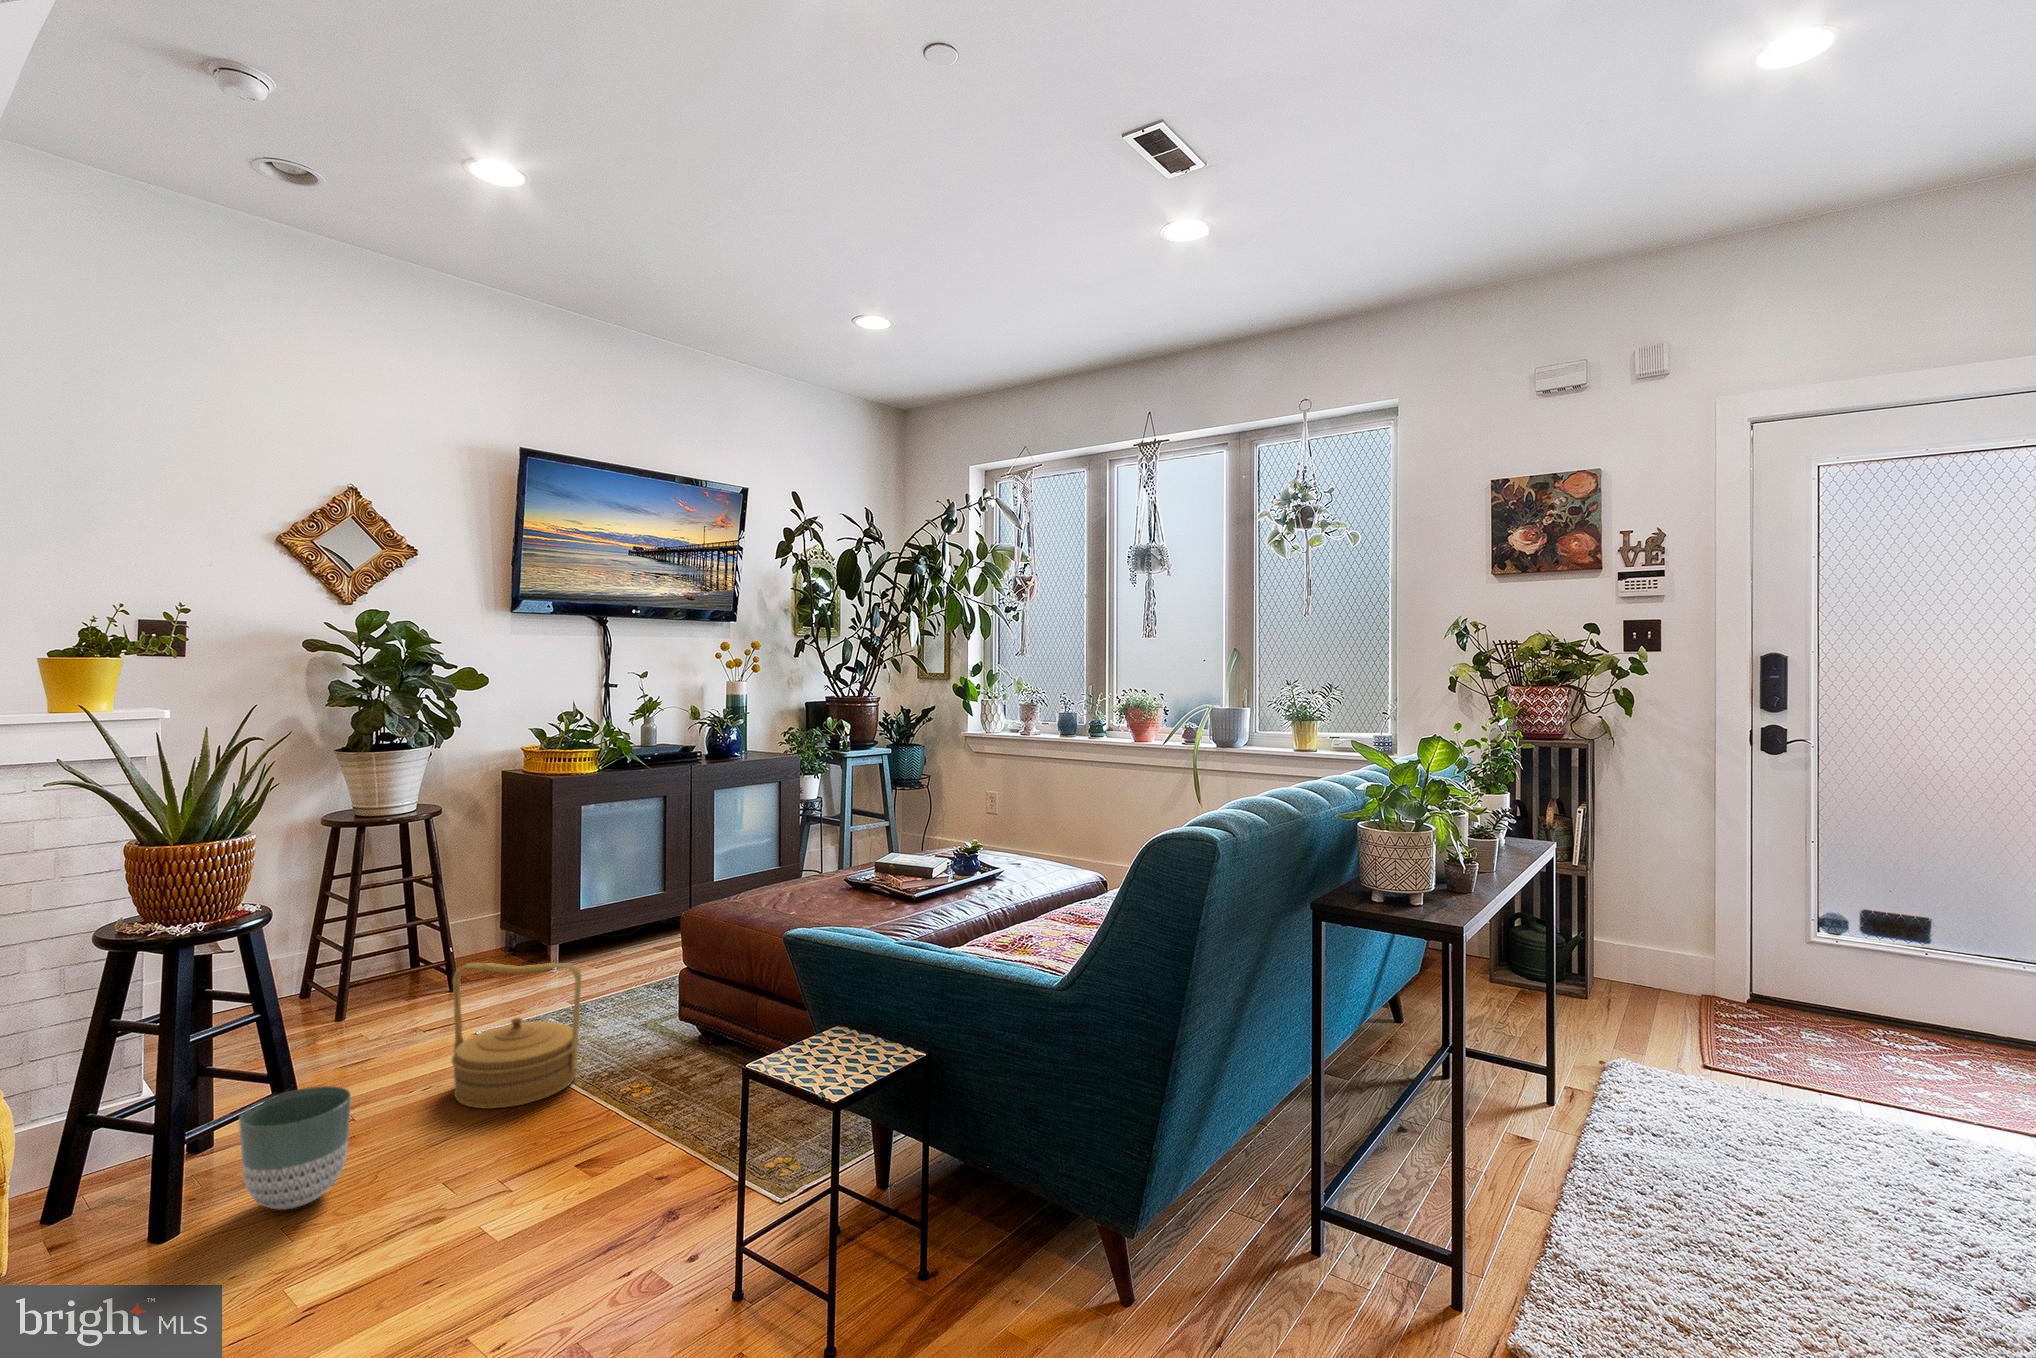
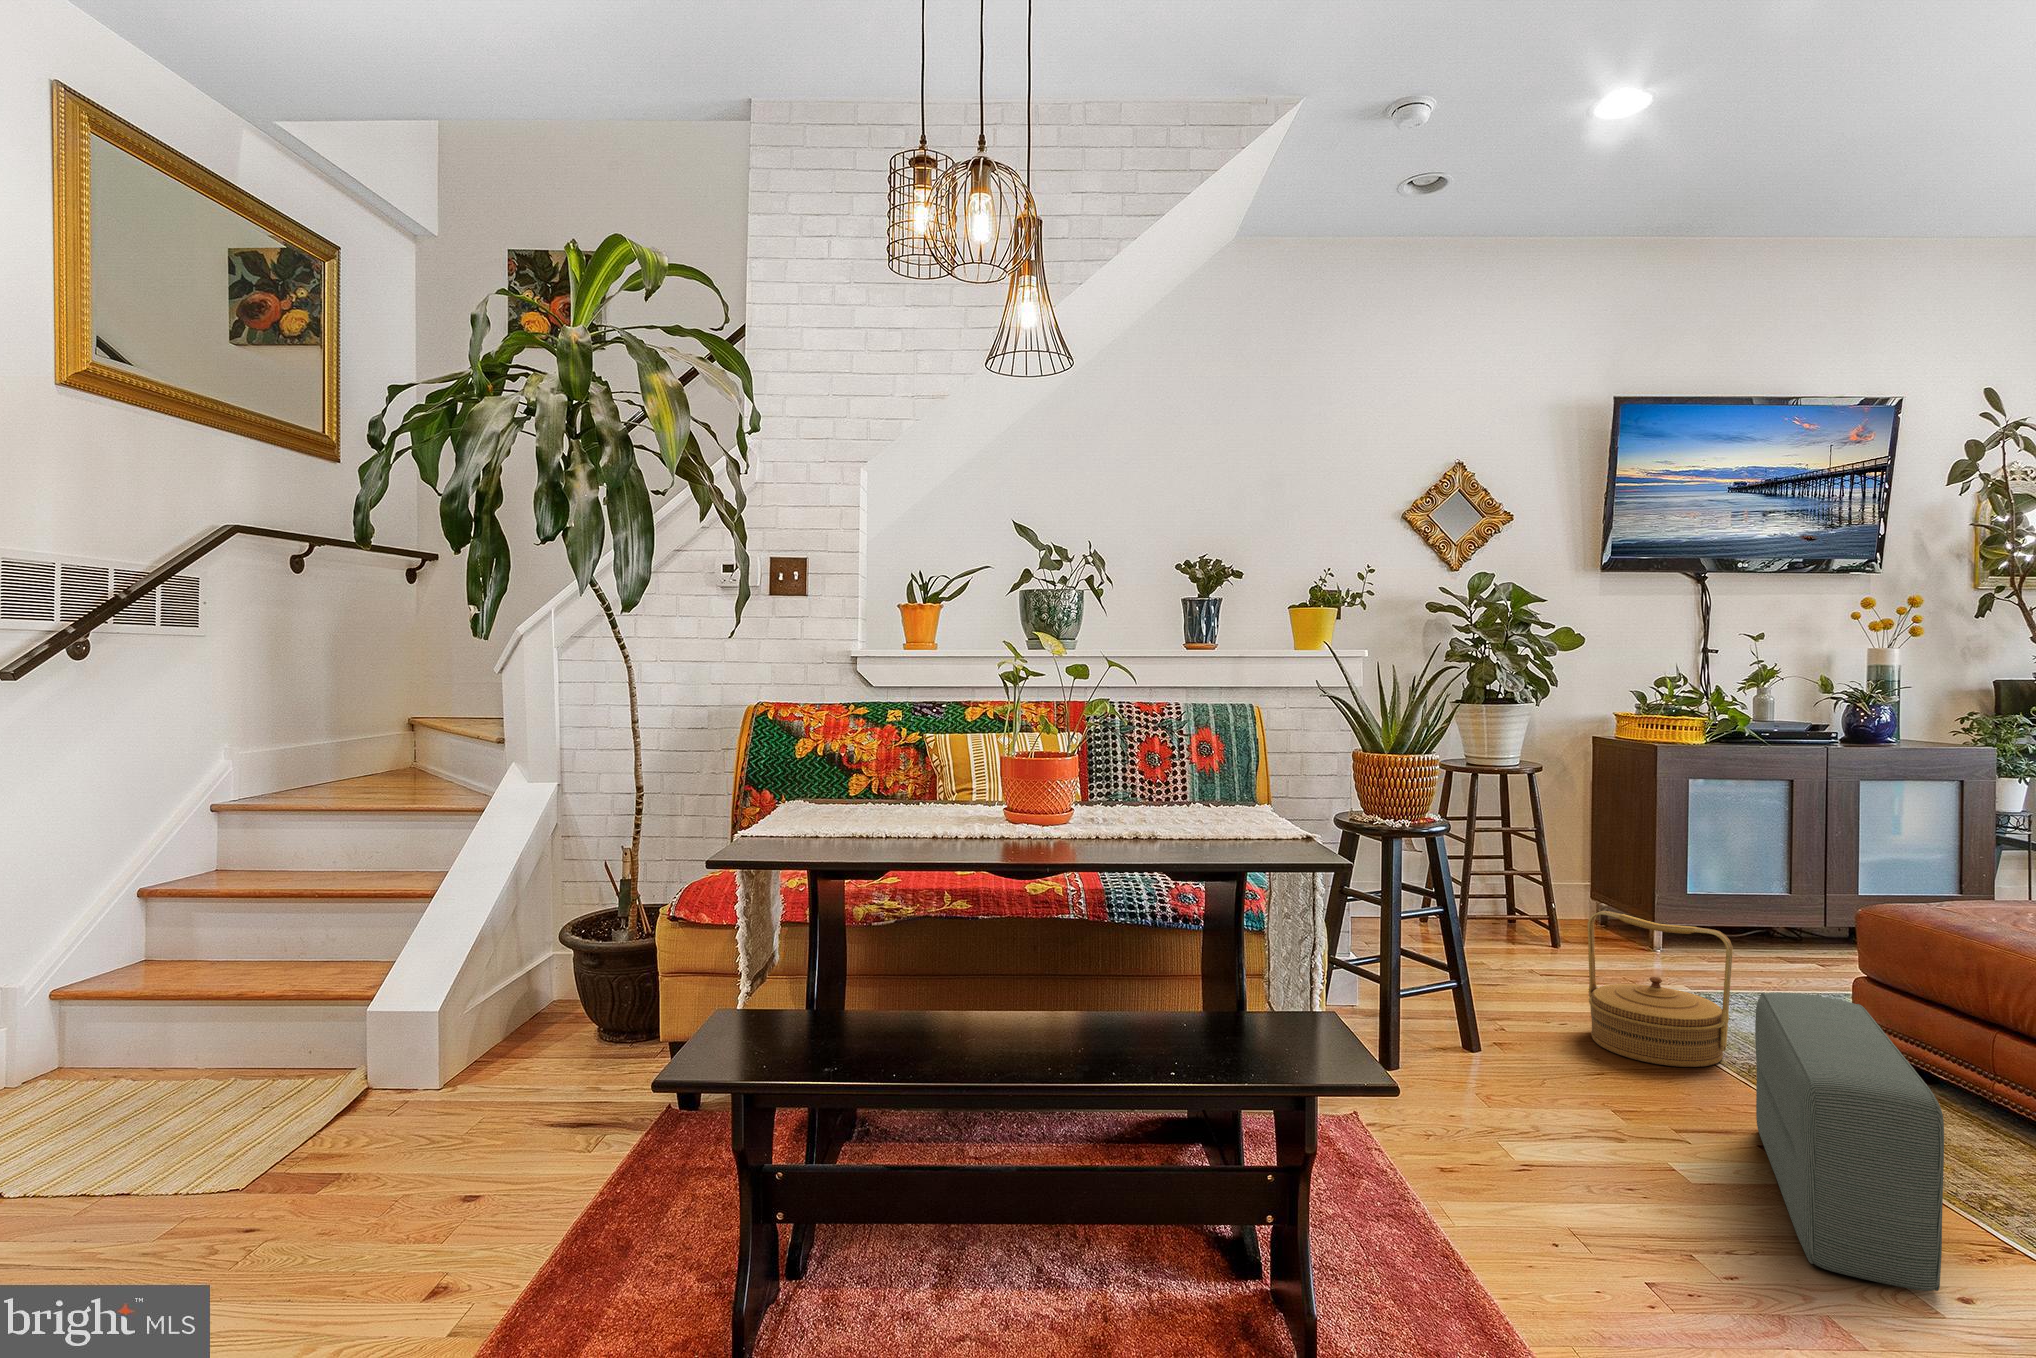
pouf: none [574,1018,683,1301] -> present [1755,993,1944,1291]
planter: present [239,1086,351,1209] -> none [1437,982,1523,1083]

